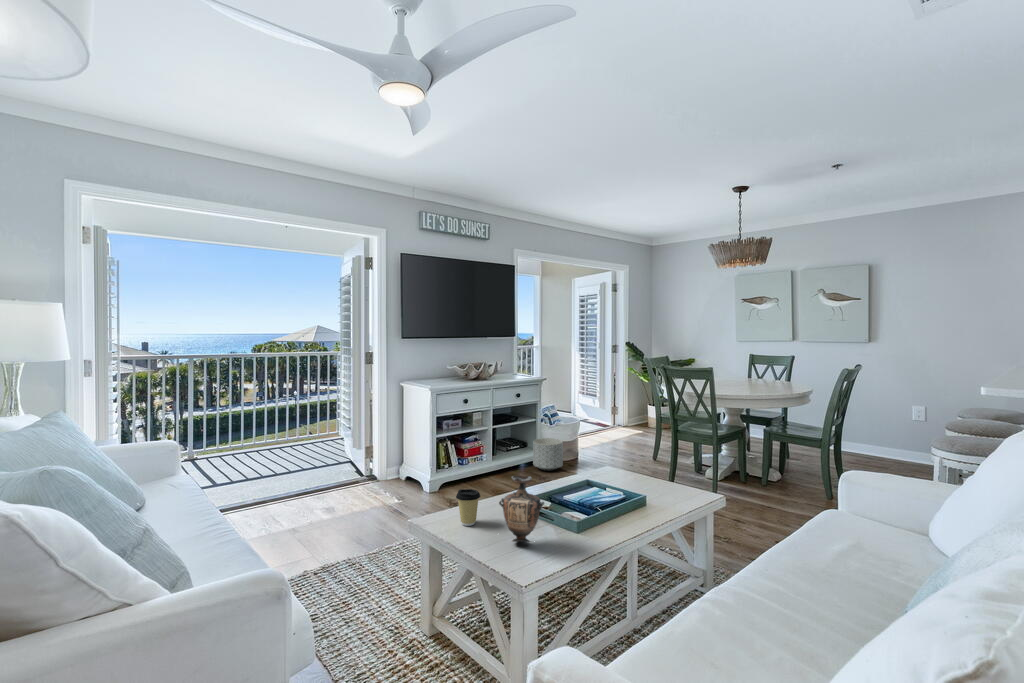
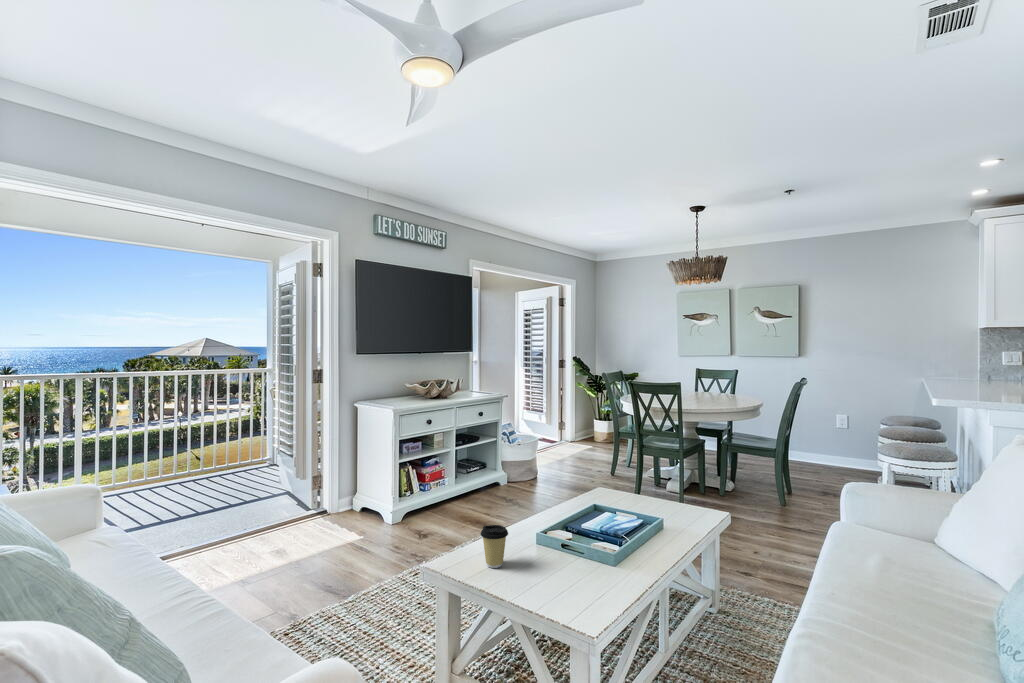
planter: present [533,438,563,471] -> none [496,457,527,492]
vase: present [499,476,544,542] -> none [540,507,593,585]

